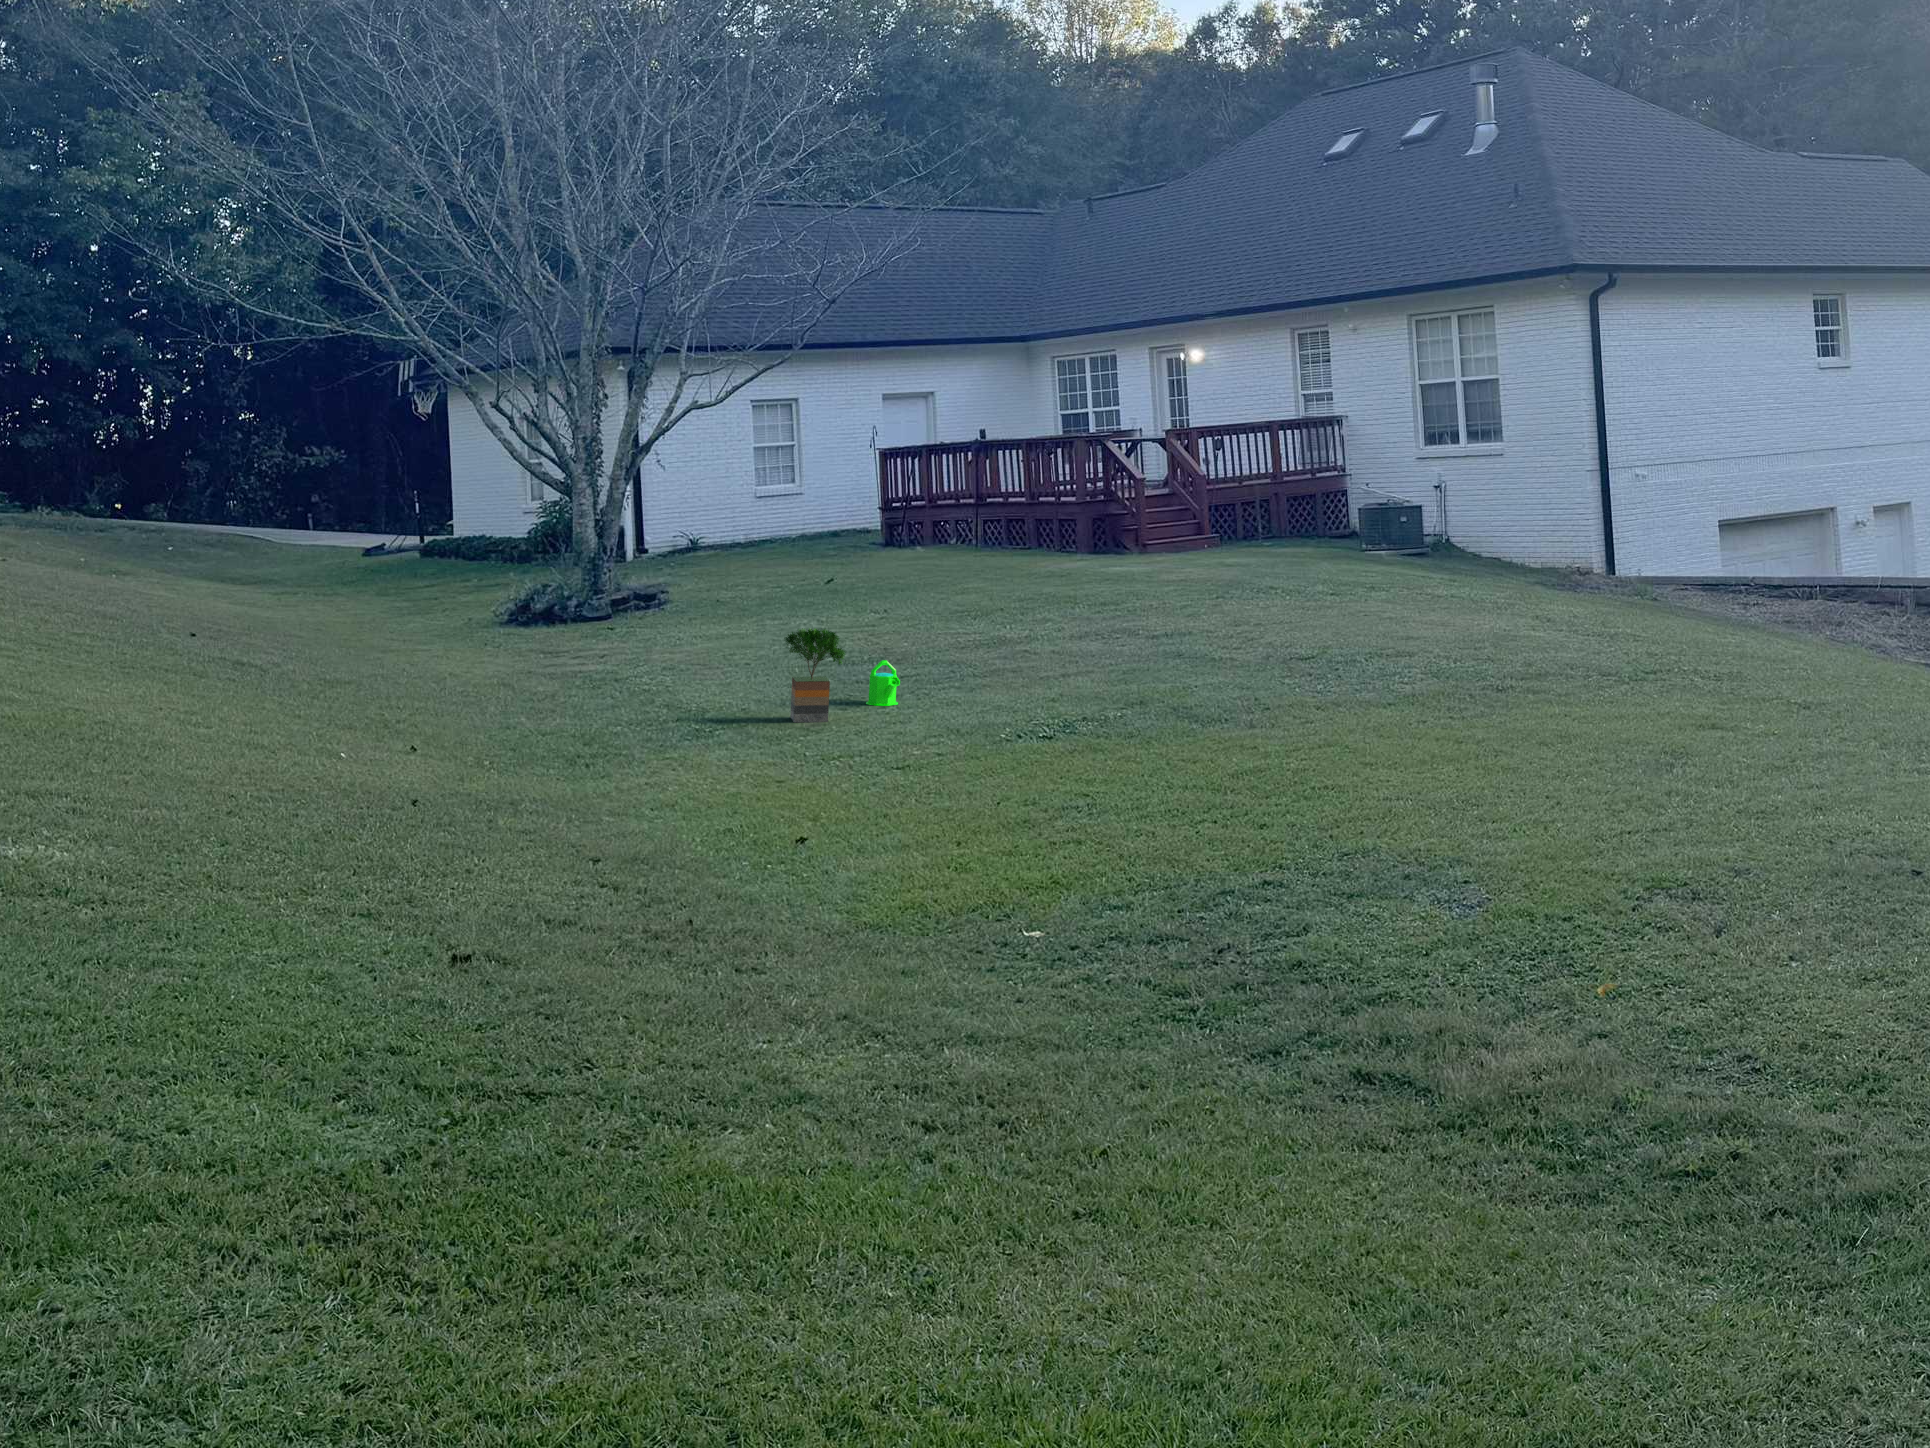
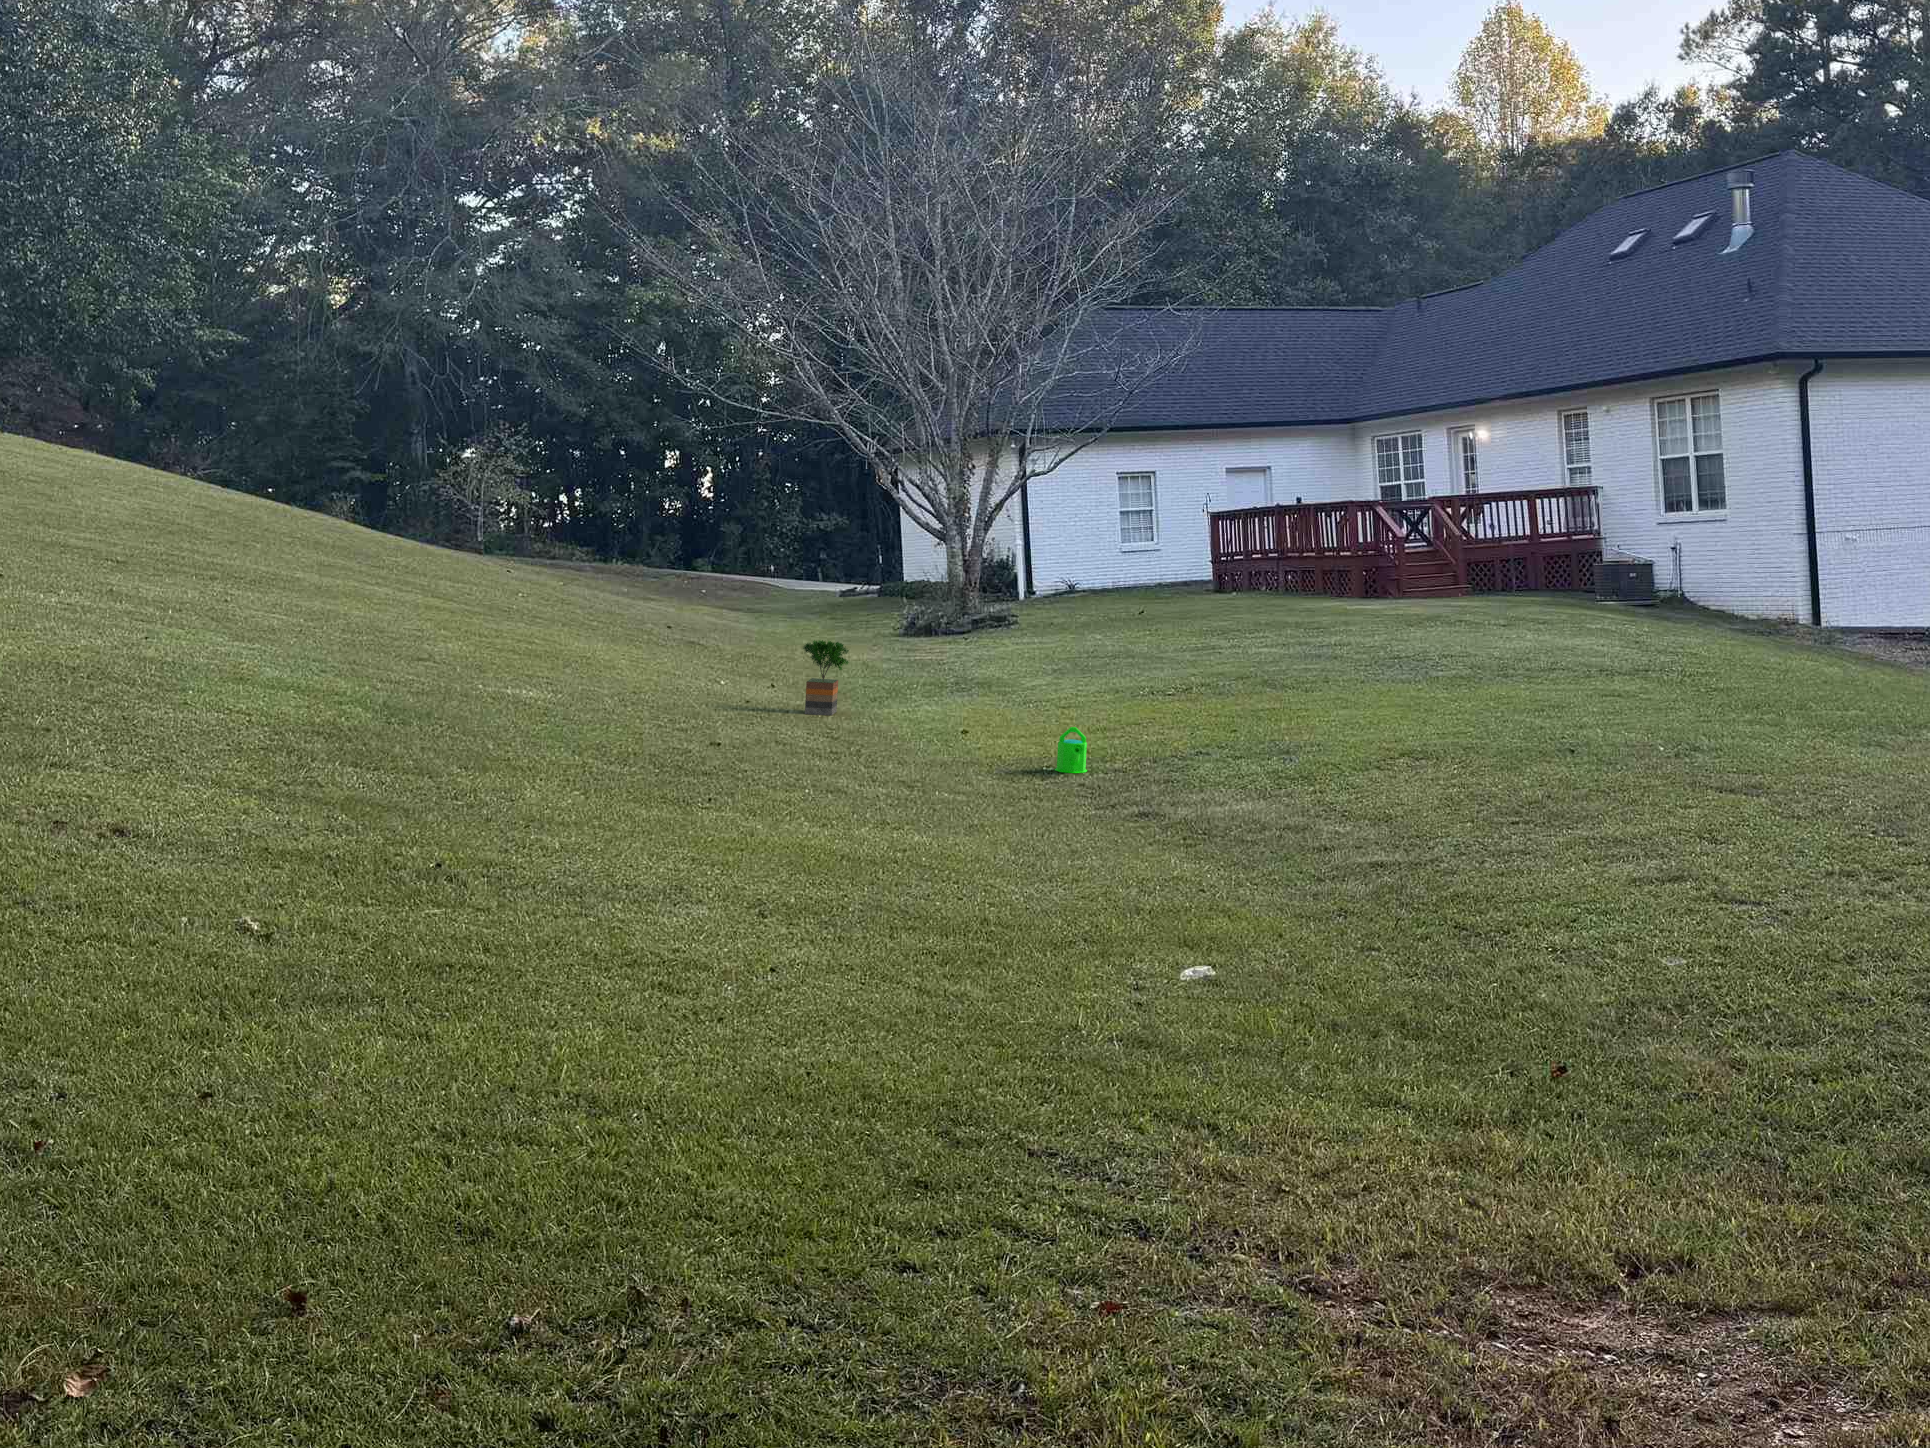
watering can: present [866,660,900,706] -> present [1054,727,1088,773]

